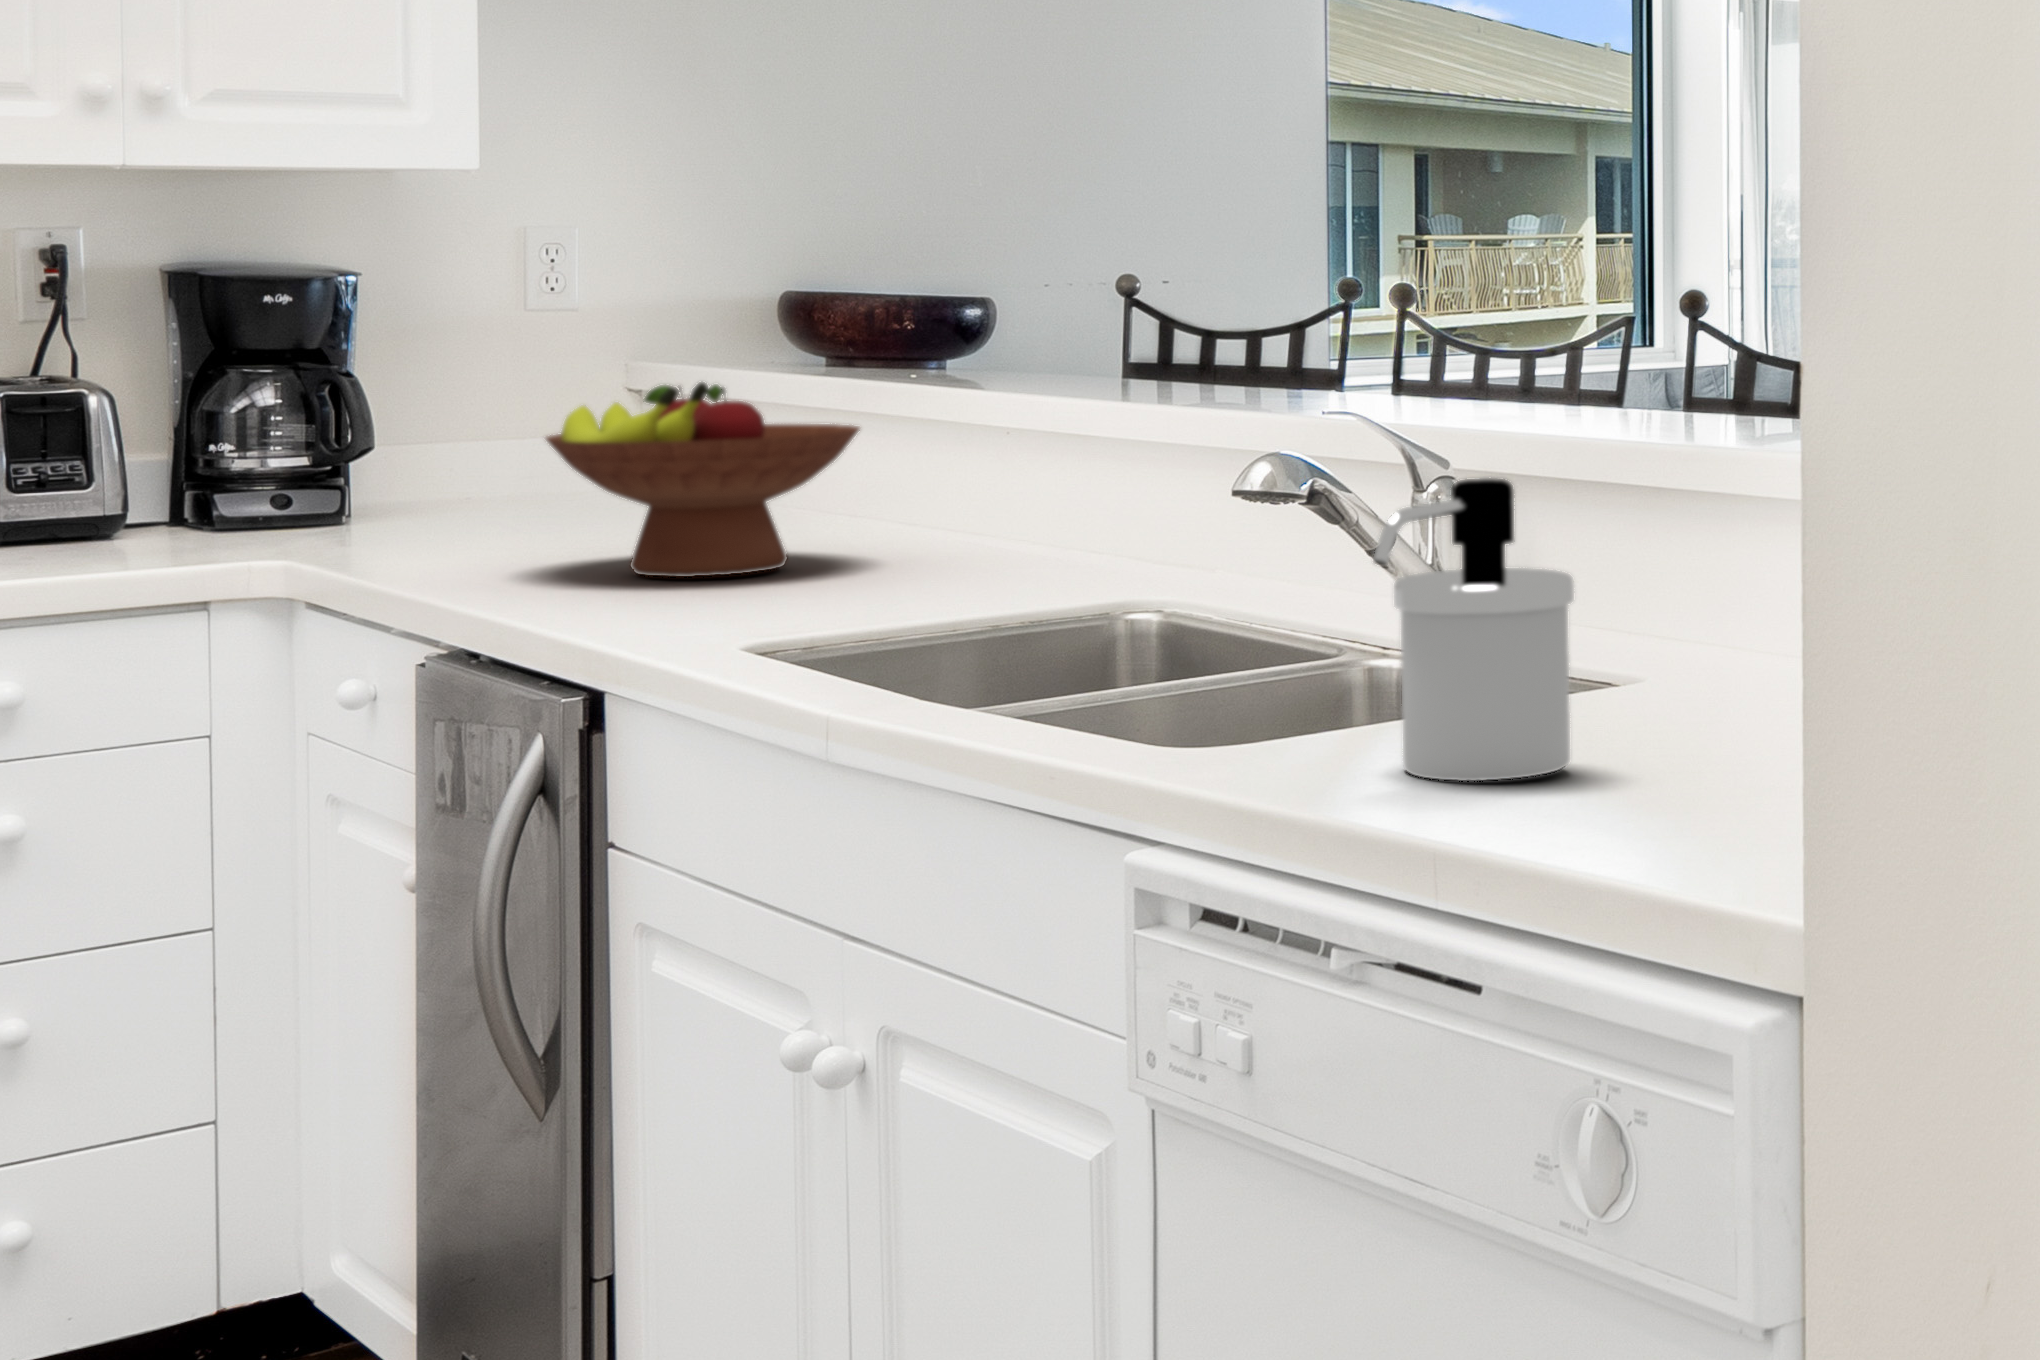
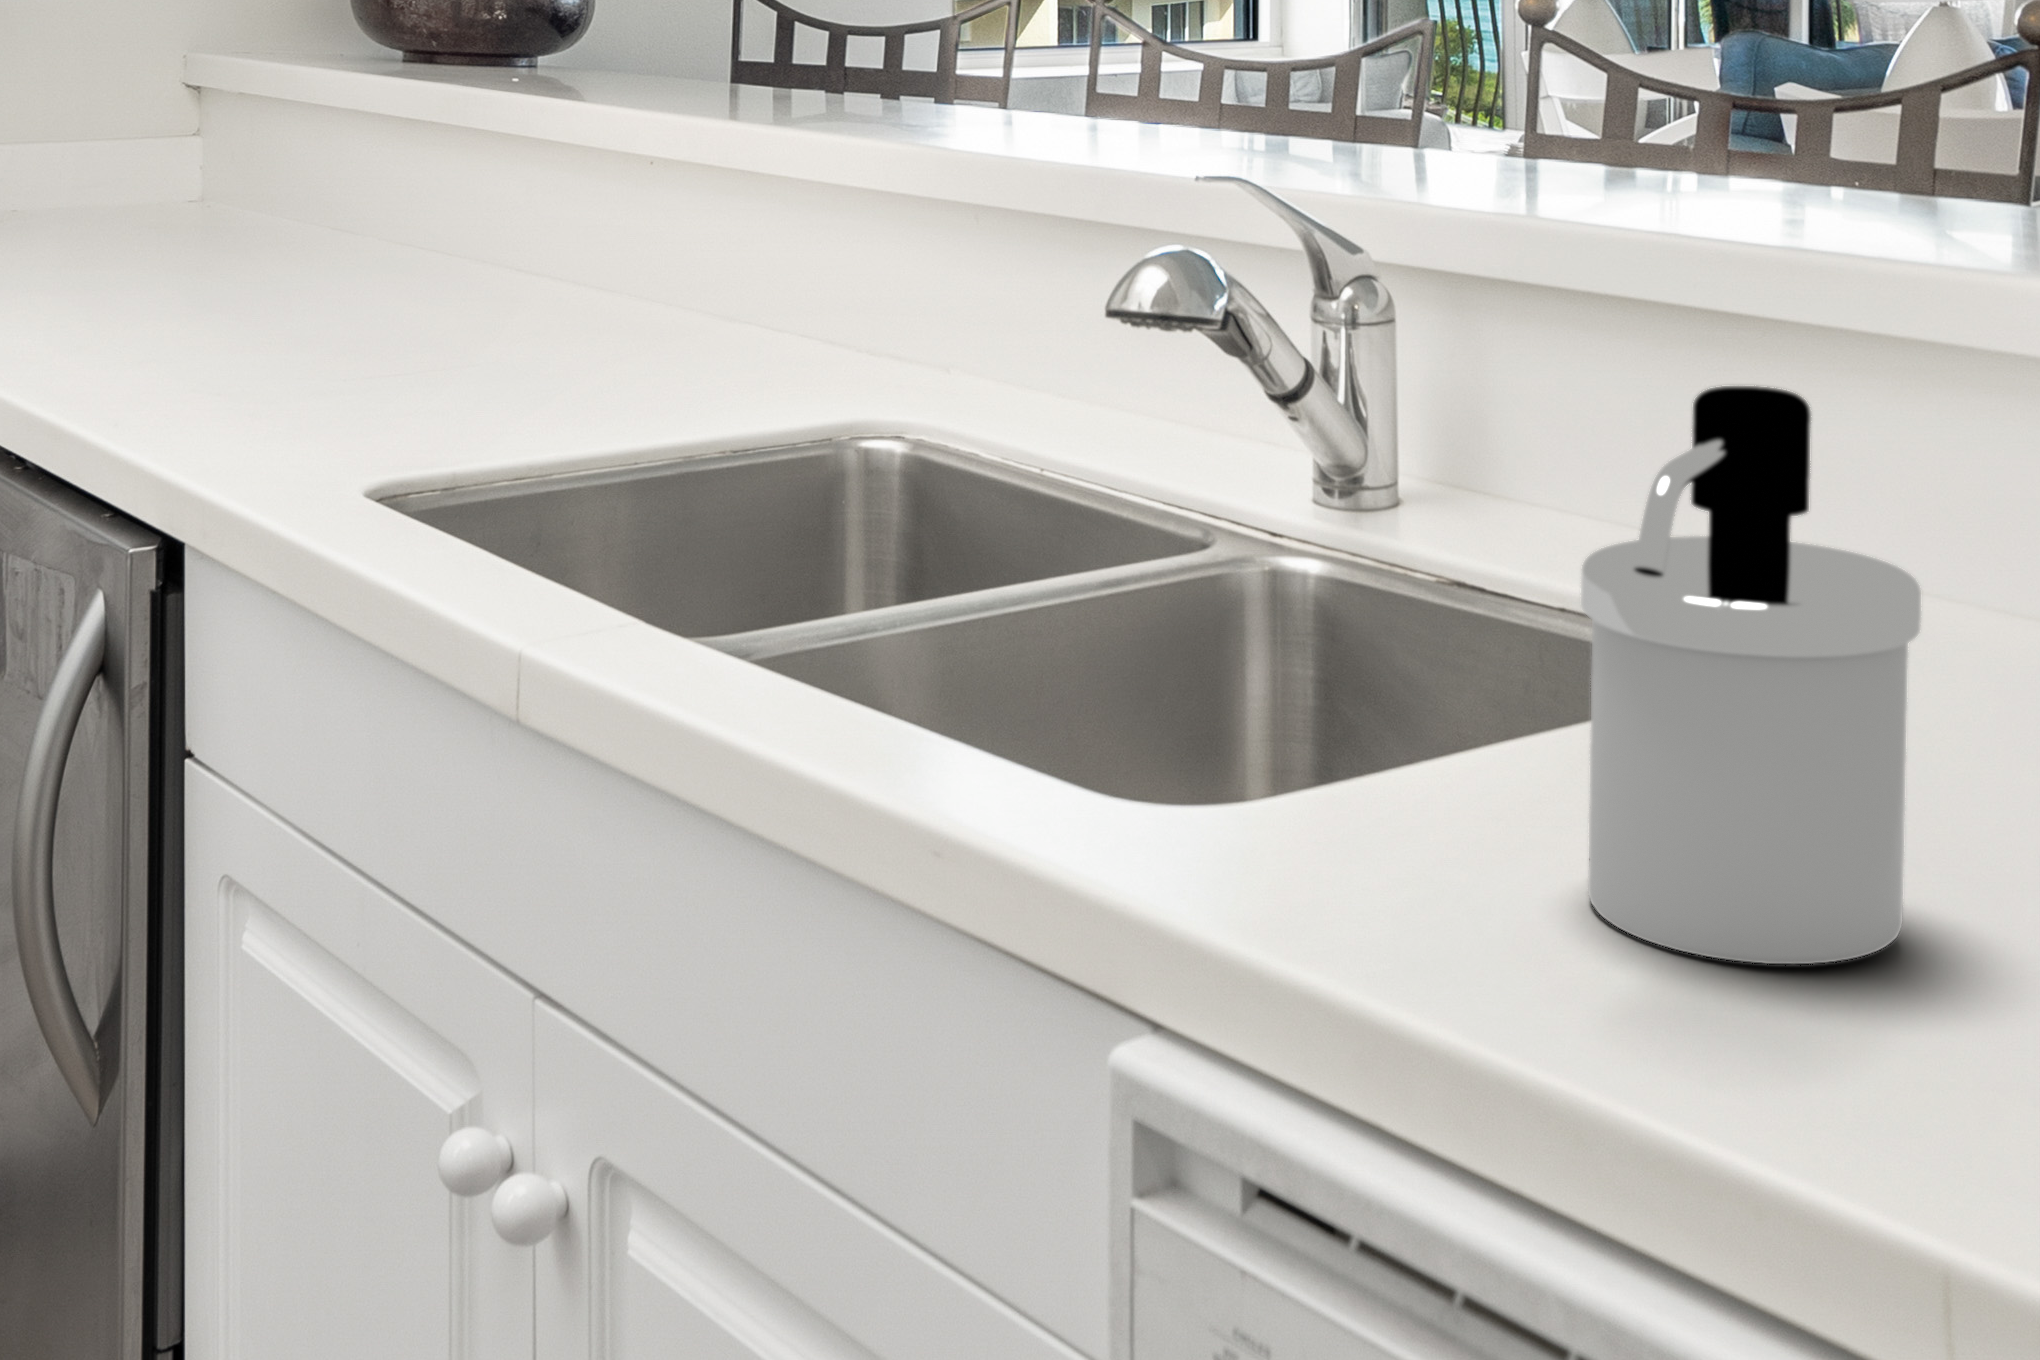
fruit bowl: present [546,382,860,577] -> none [113,100,486,346]

